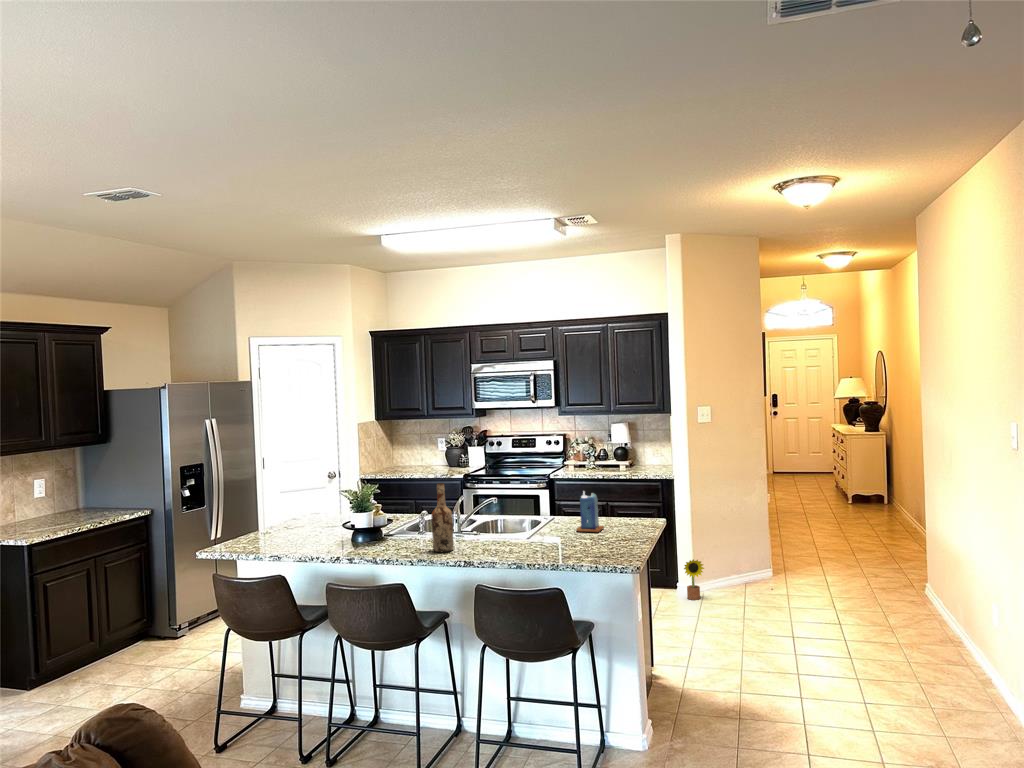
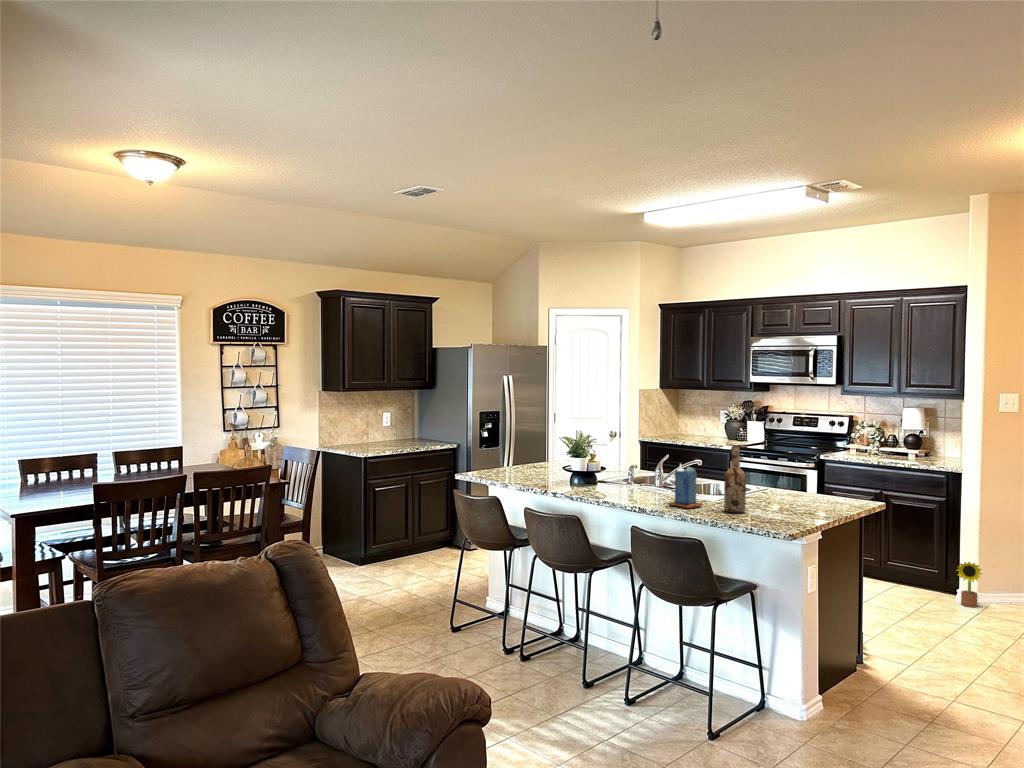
wine bottle: present [432,483,453,552] -> present [724,445,746,513]
candle: present [576,492,604,532] -> present [669,464,702,508]

